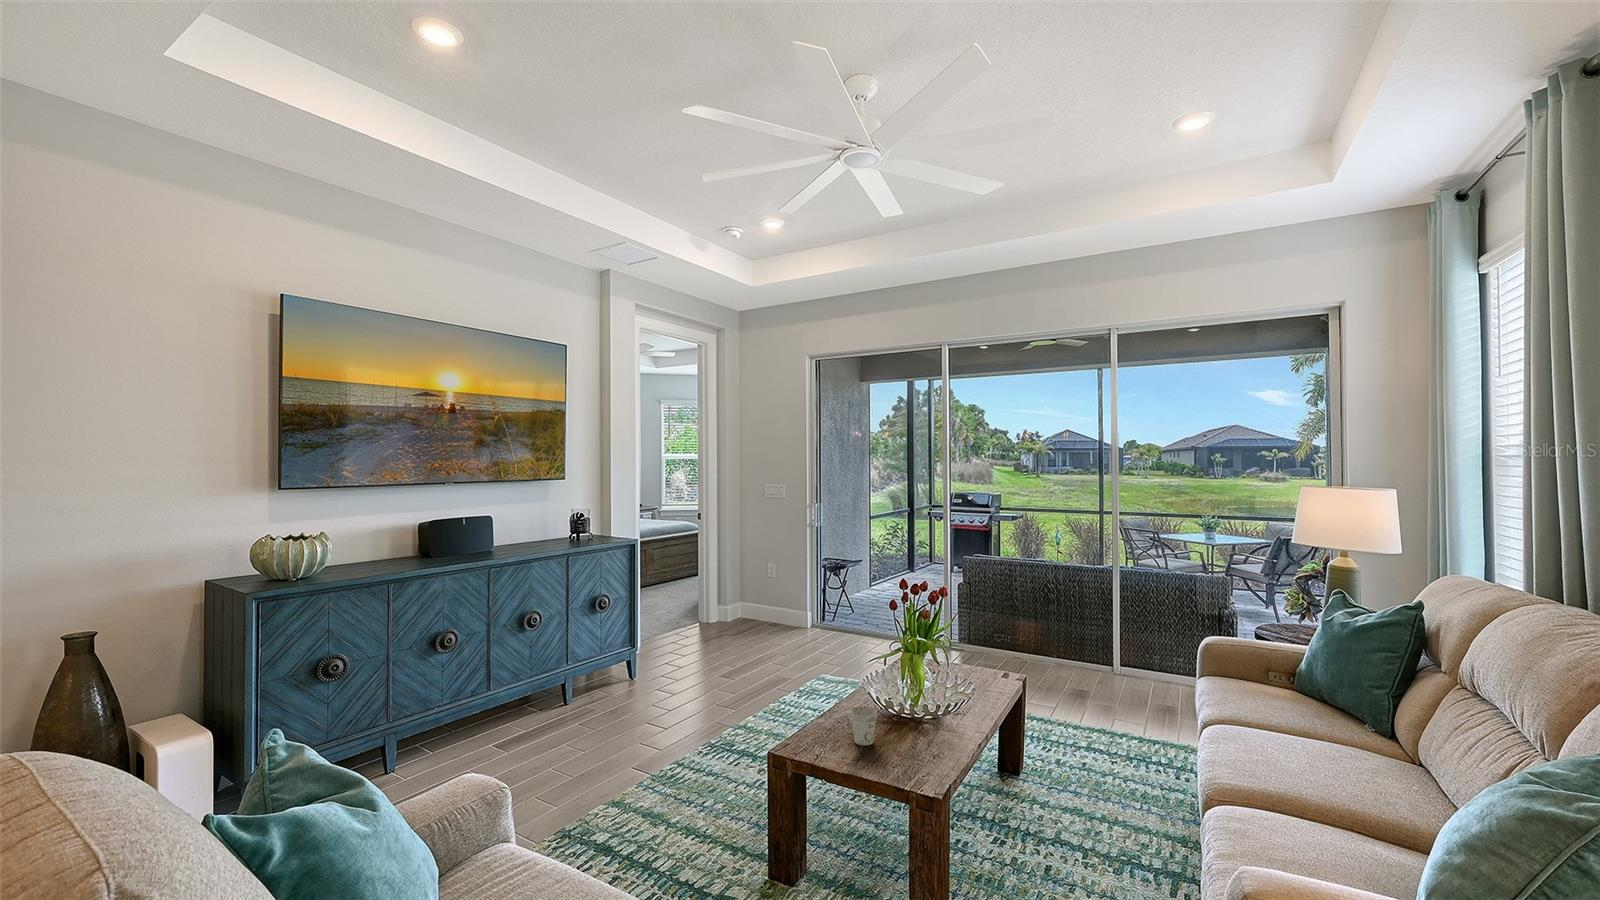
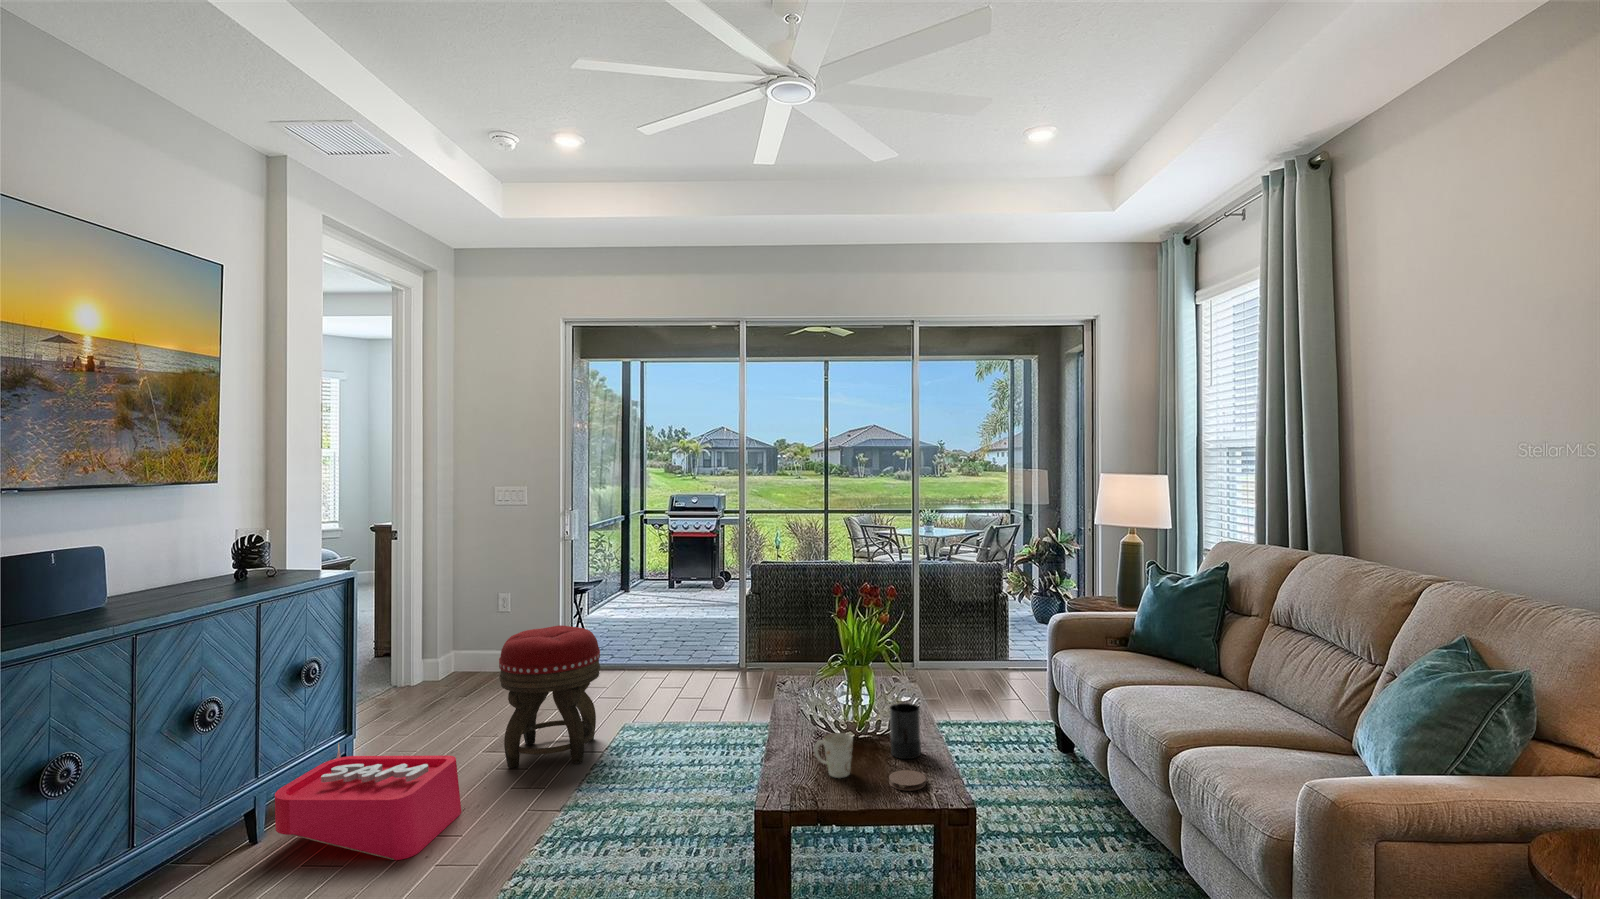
footstool: none [723,589,797,698] -> present [499,625,600,768]
storage bin: none [562,650,676,736] -> present [275,743,461,860]
candle: none [925,689,952,745] -> present [890,703,921,759]
coaster: none [893,751,927,770] -> present [889,770,926,791]

